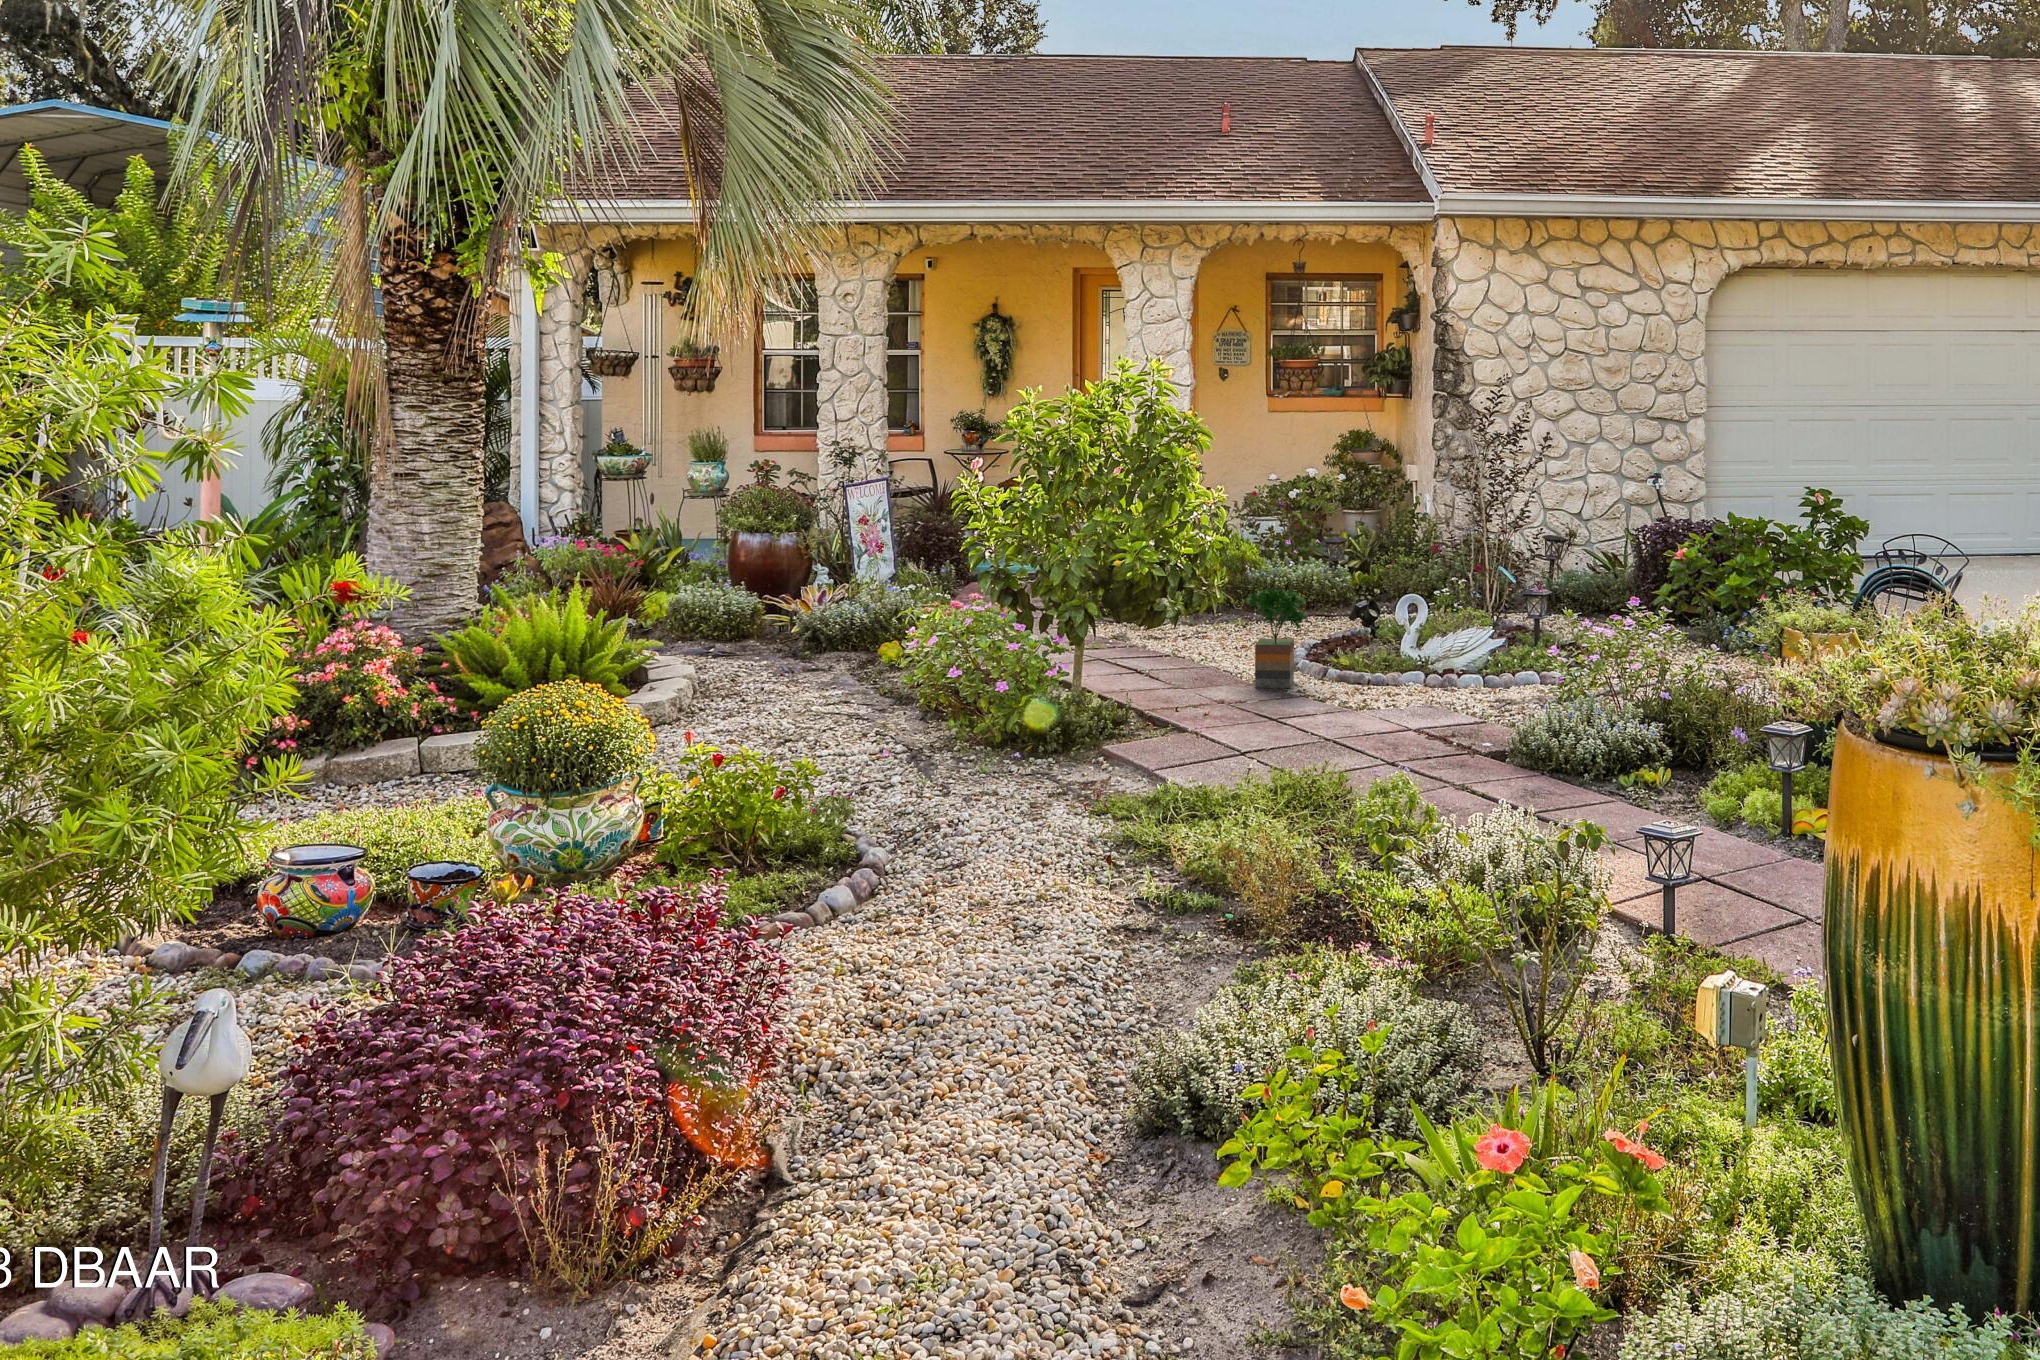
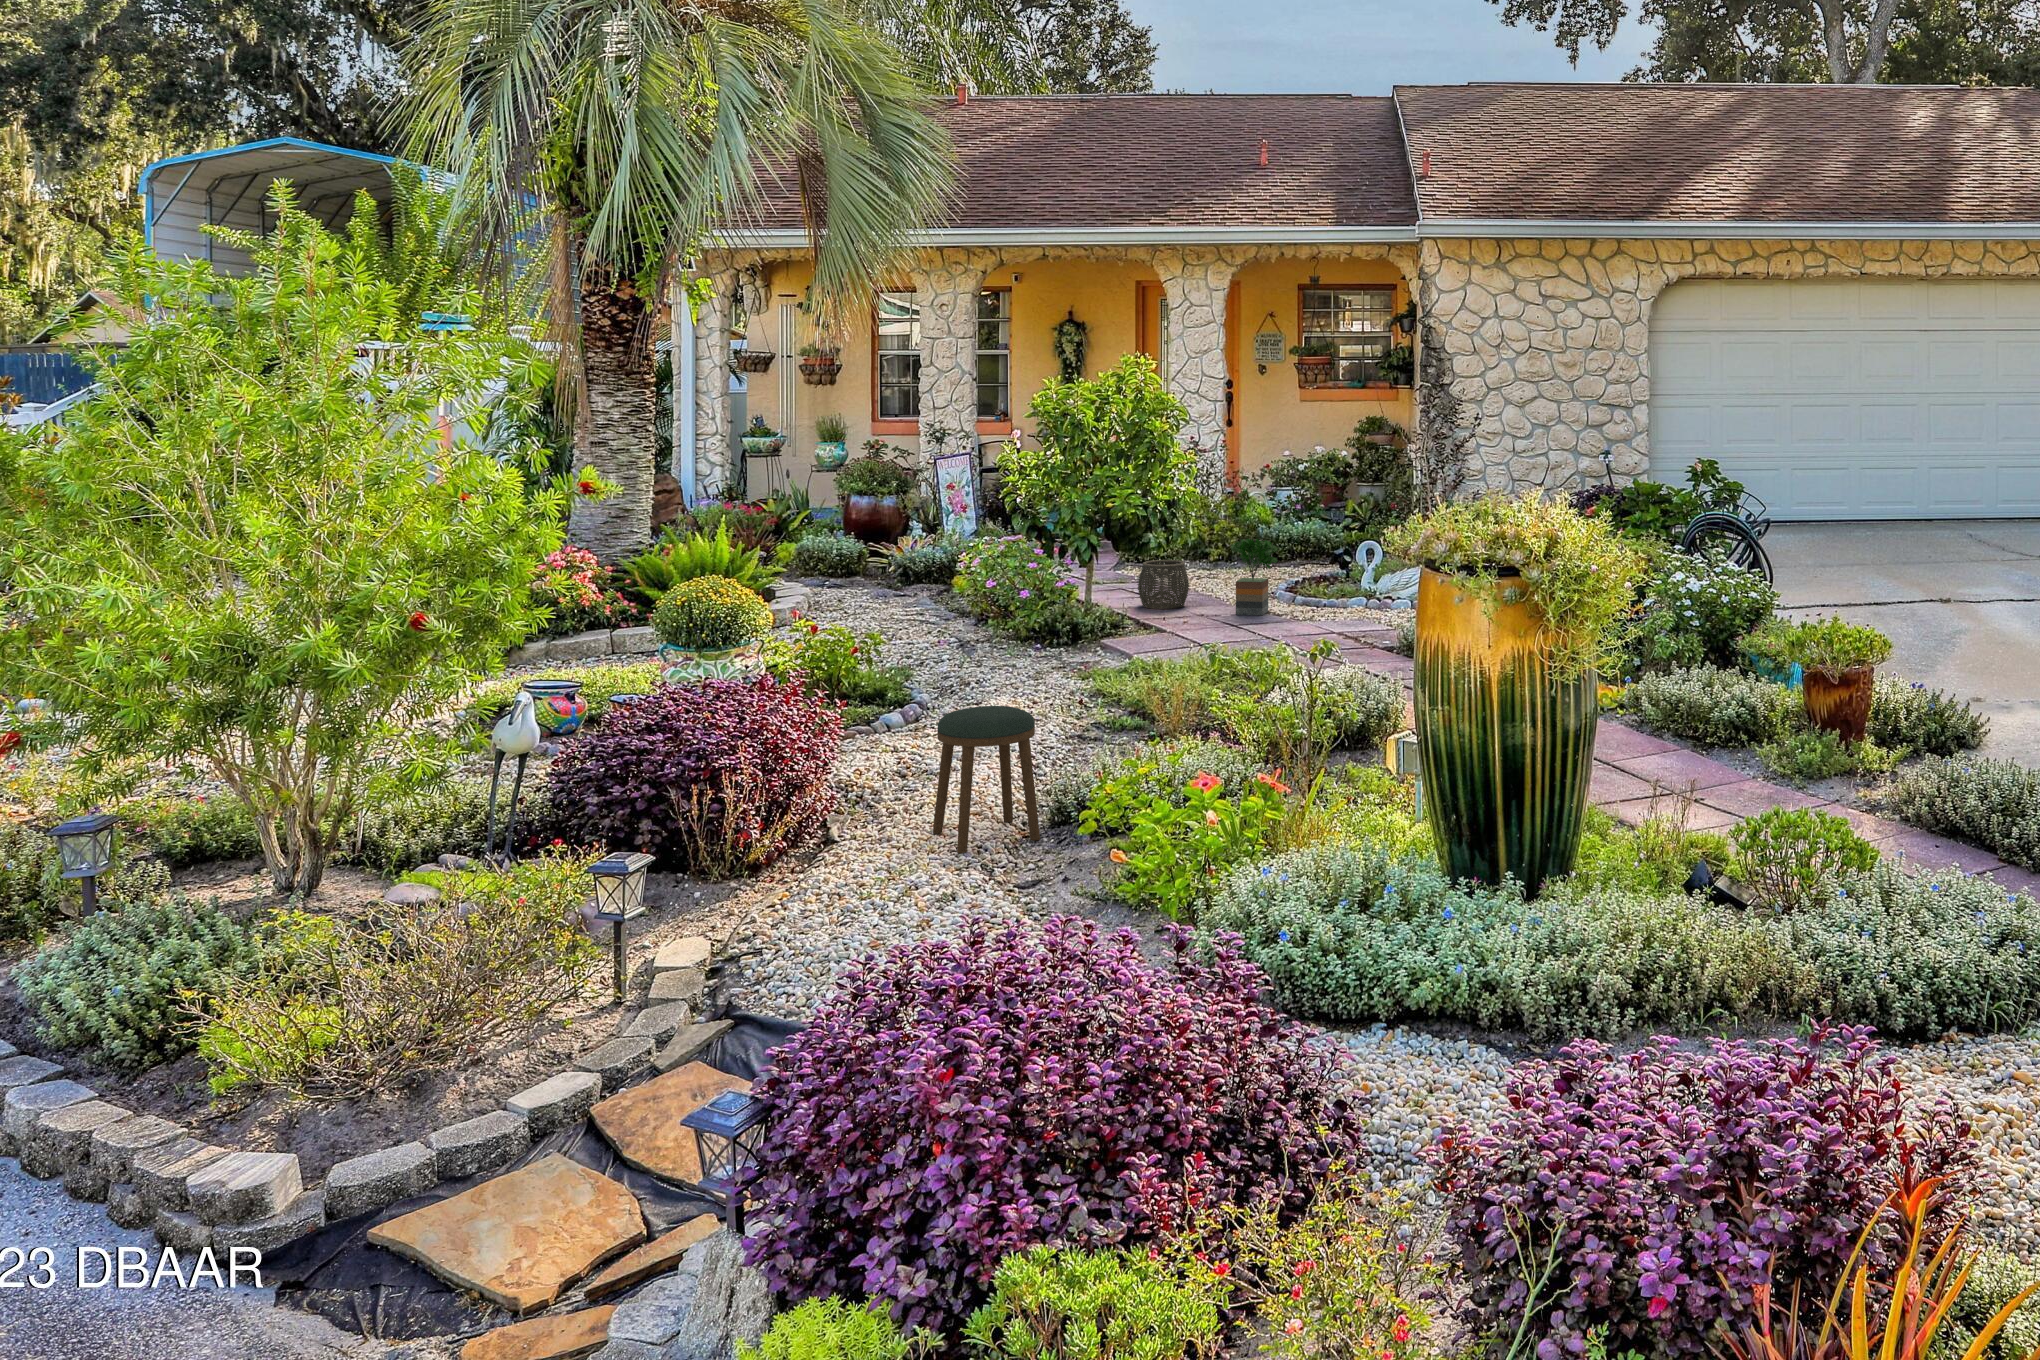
woven basket: none [1124,615,1190,680] -> present [1138,560,1189,609]
stool: none [949,979,1149,1288] -> present [933,706,1040,853]

